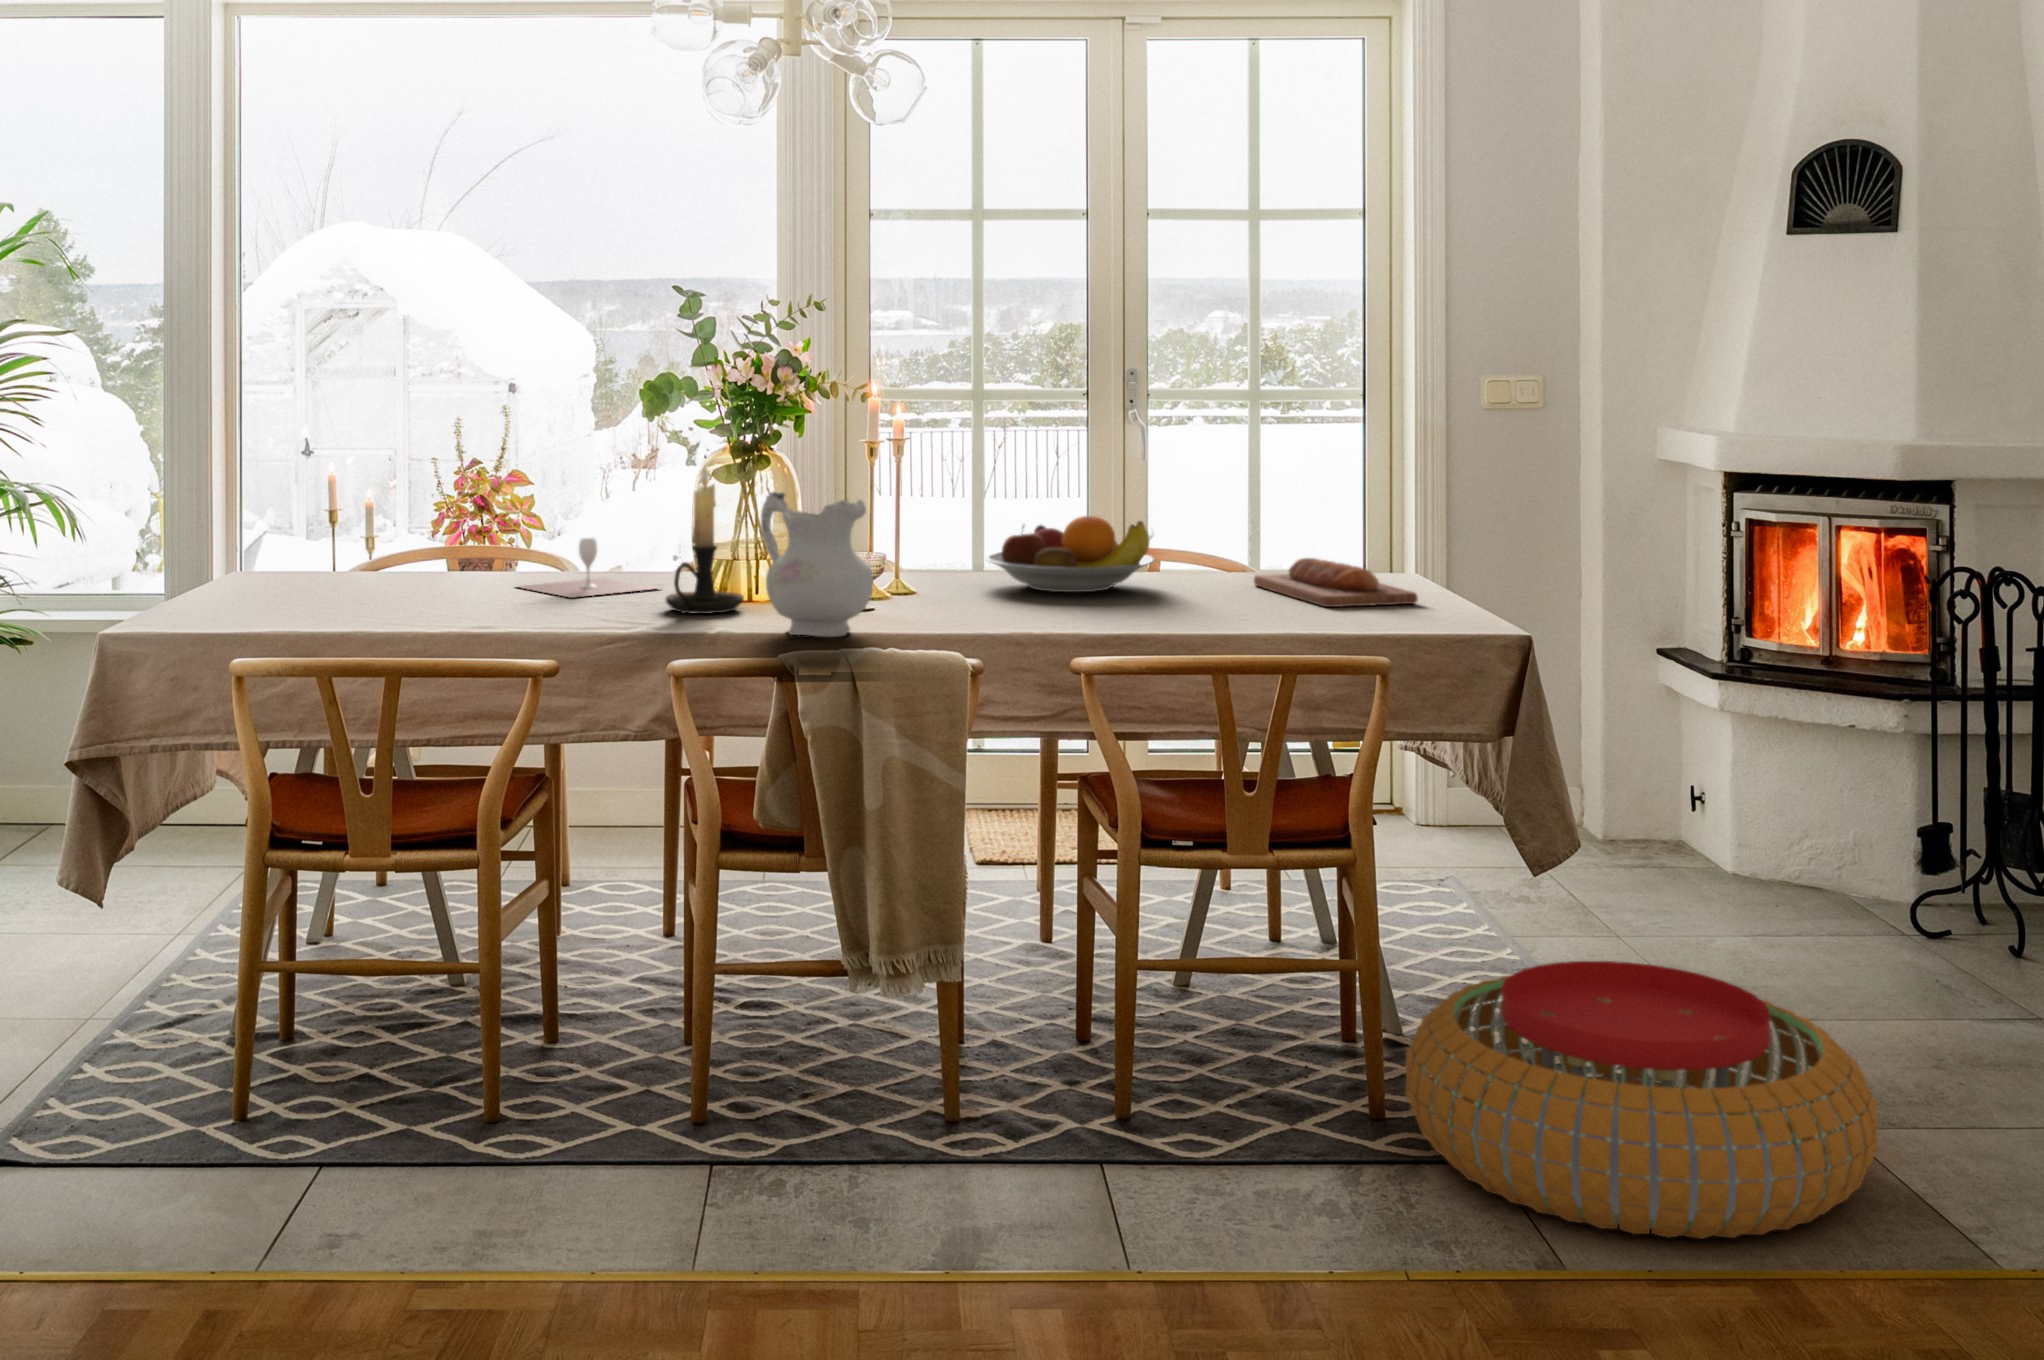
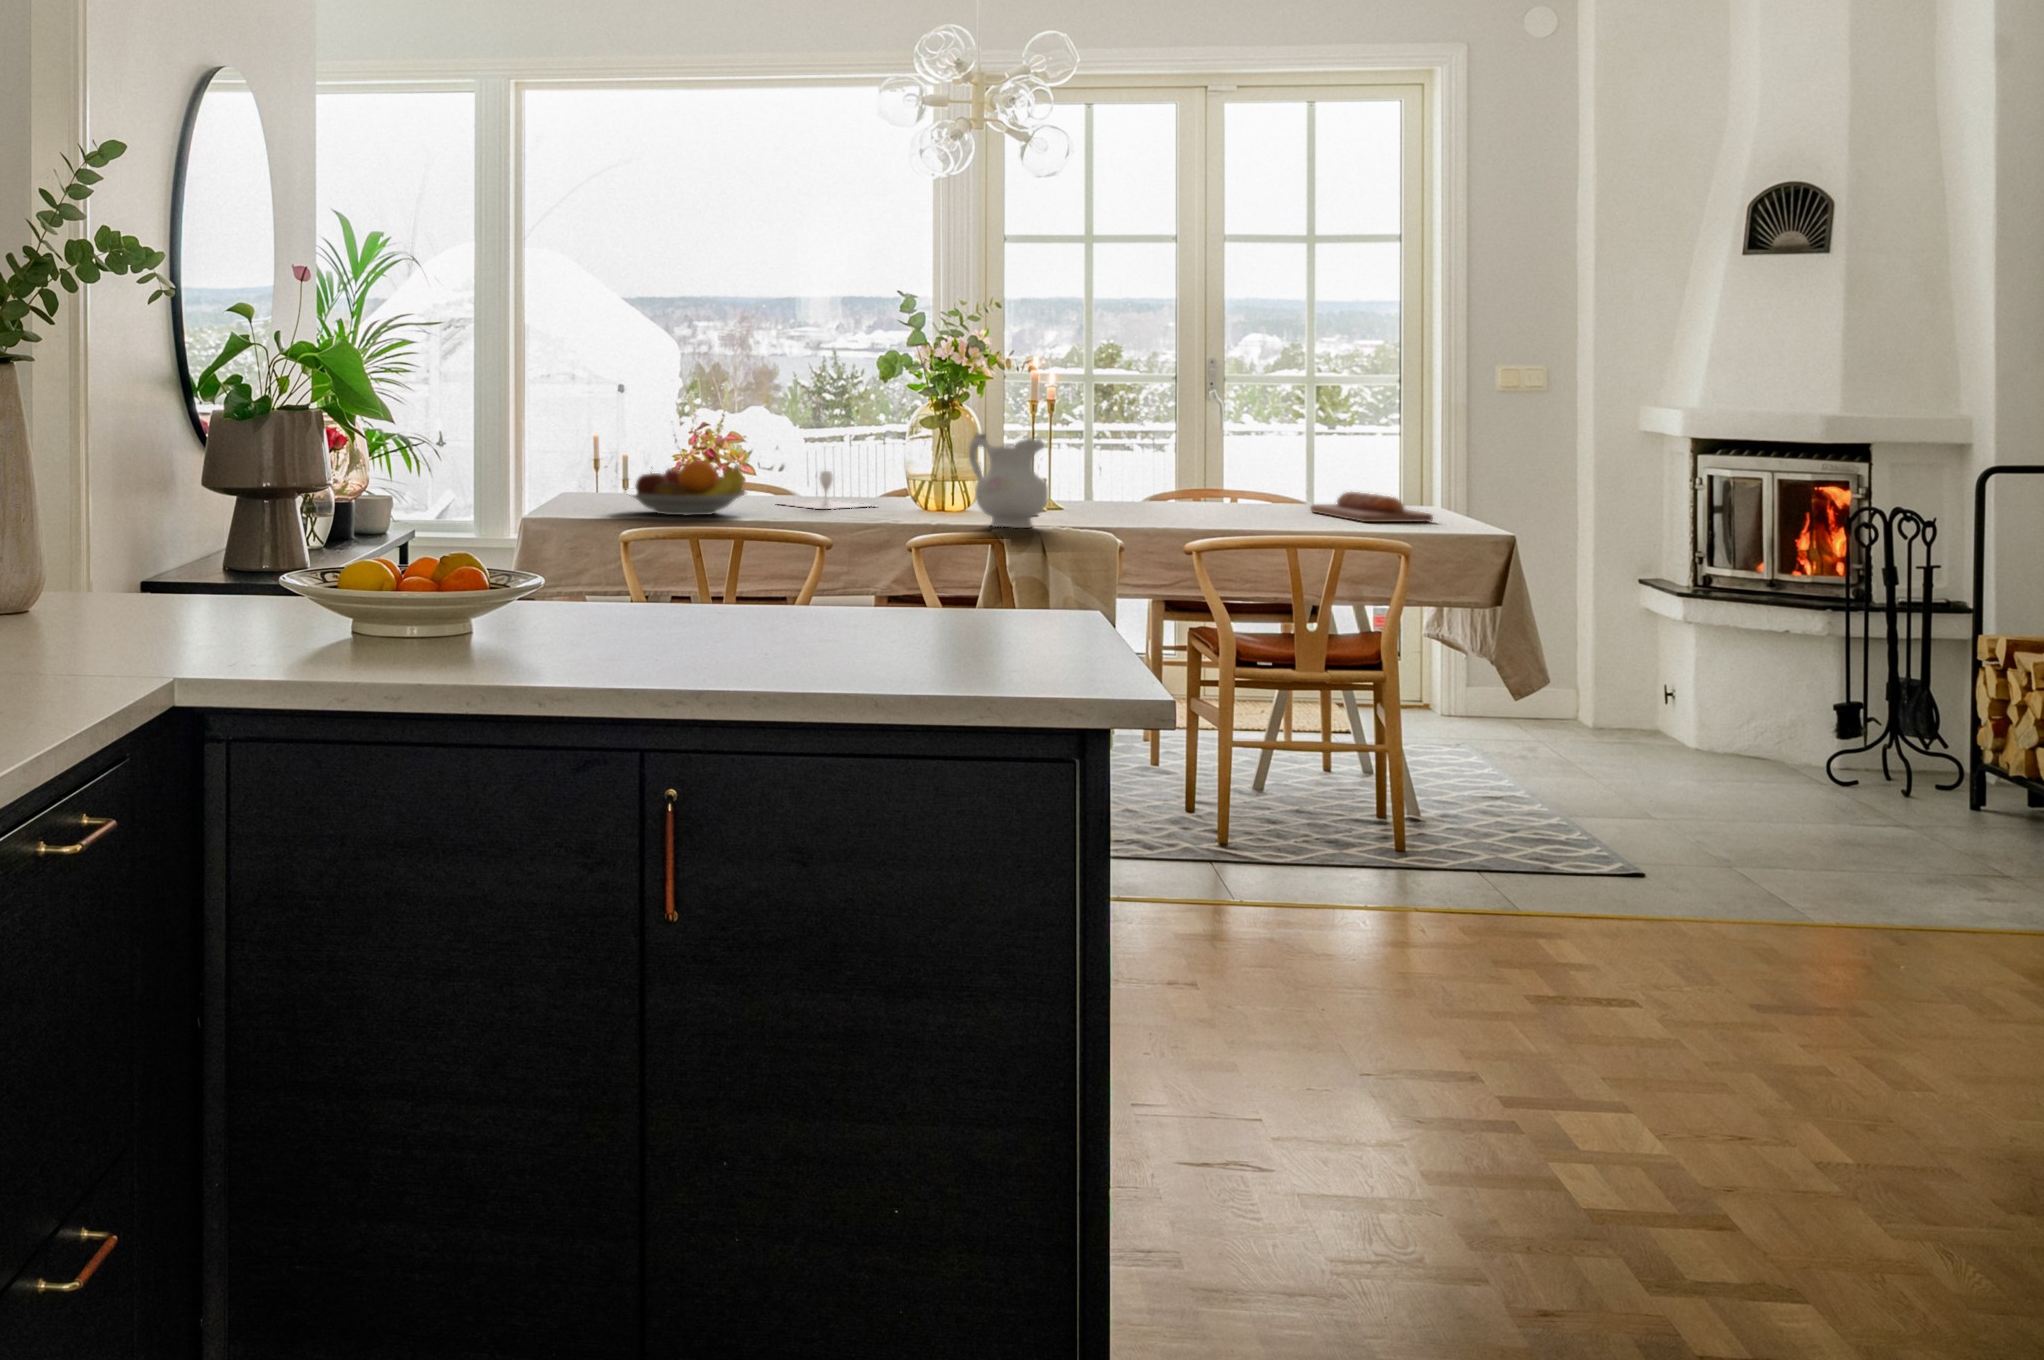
candle holder: present [666,466,744,614] -> none [895,416,948,517]
fruit bowl: present [986,516,1154,592] -> present [625,461,747,515]
pouf: present [1405,961,1878,1239] -> none [1417,746,1737,893]

